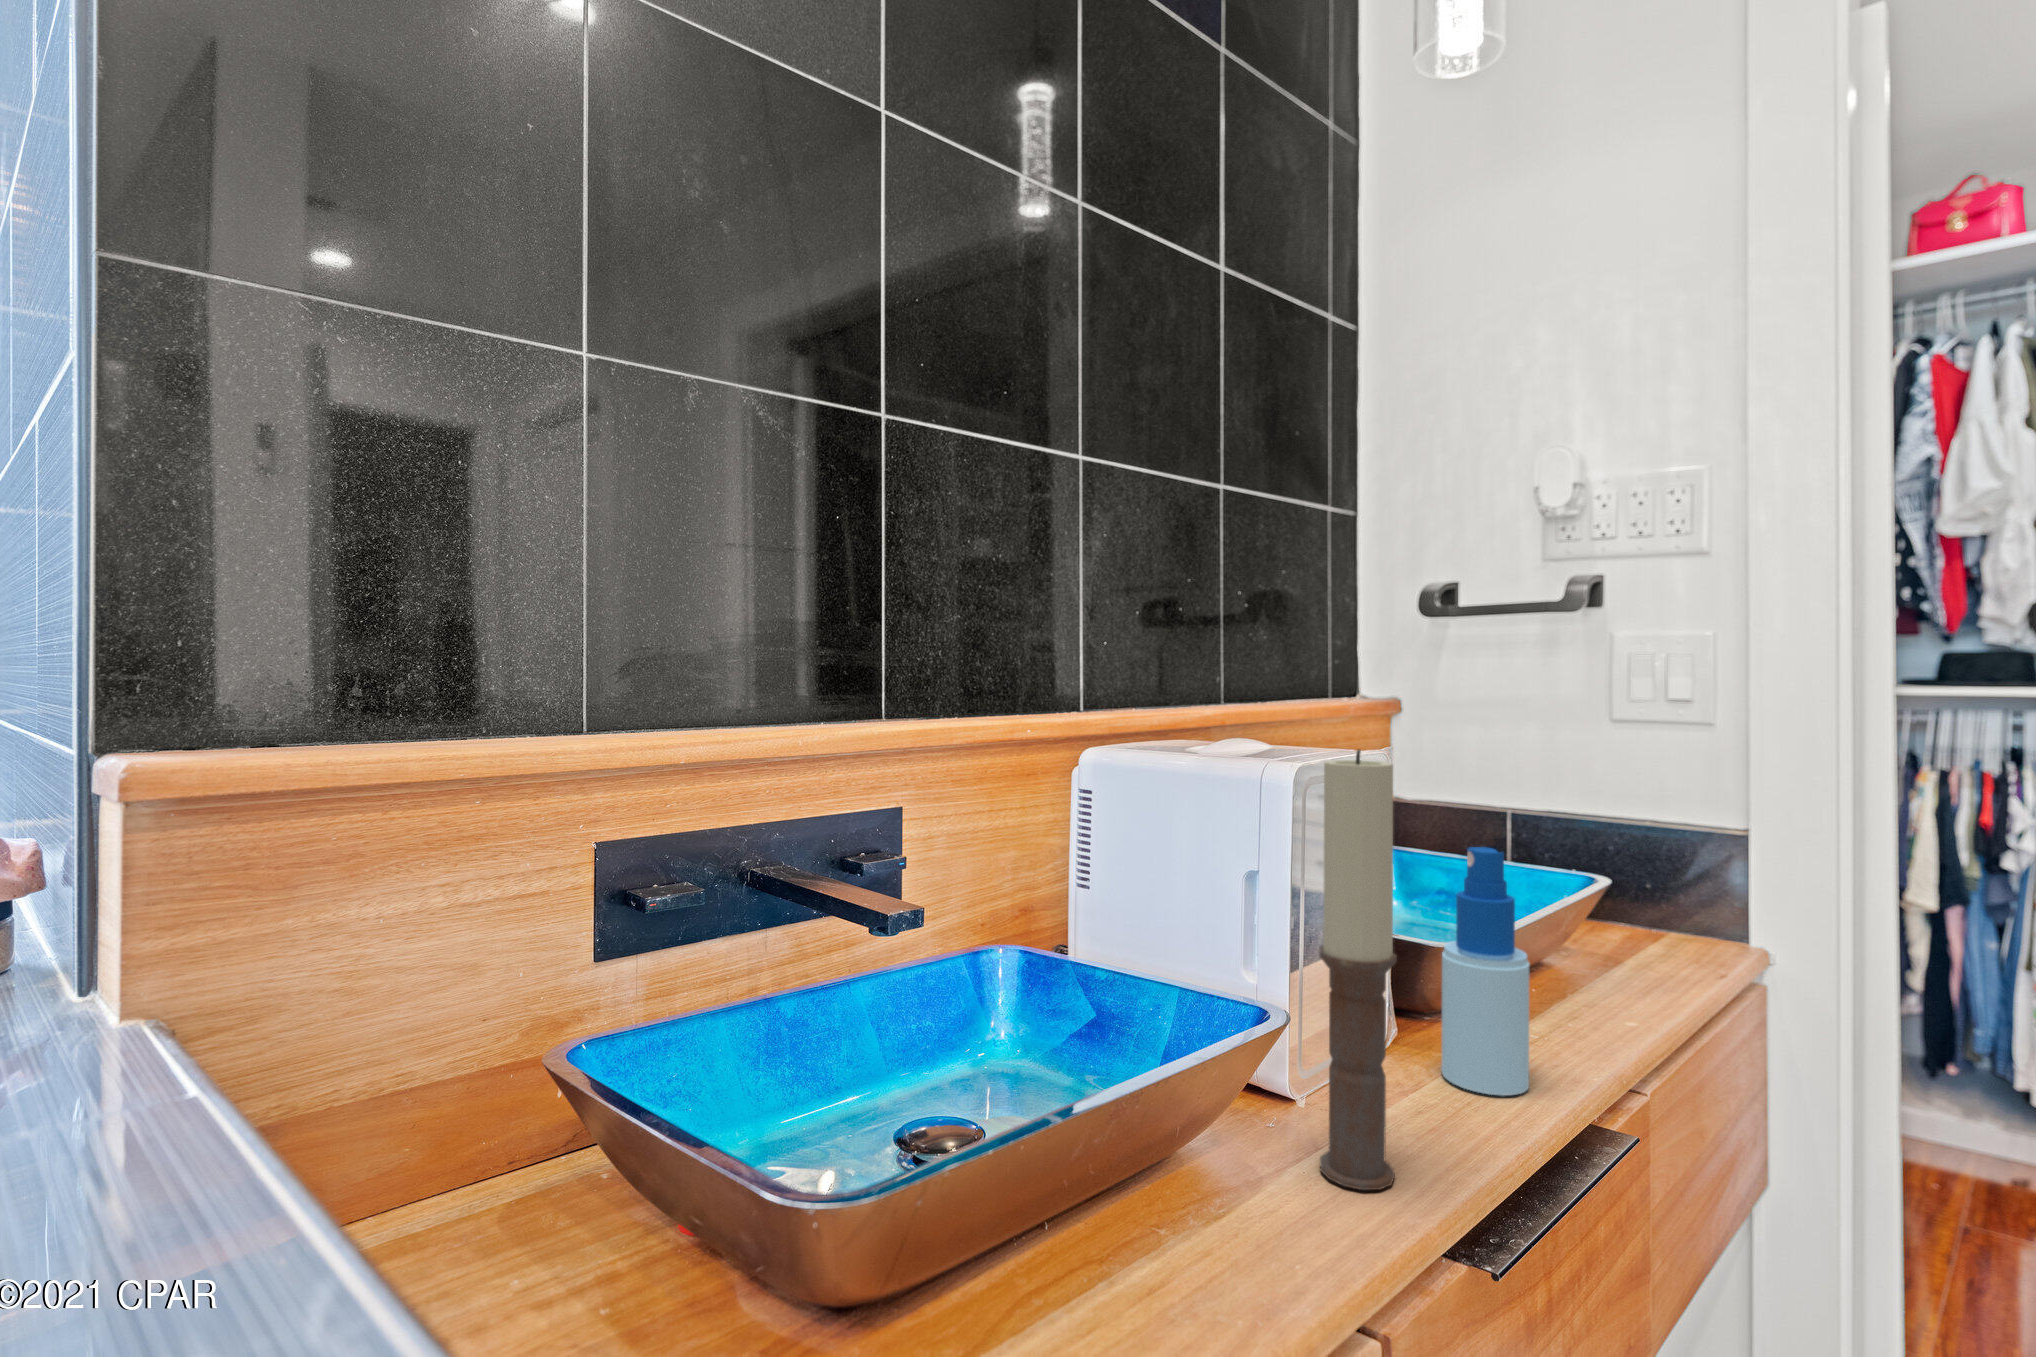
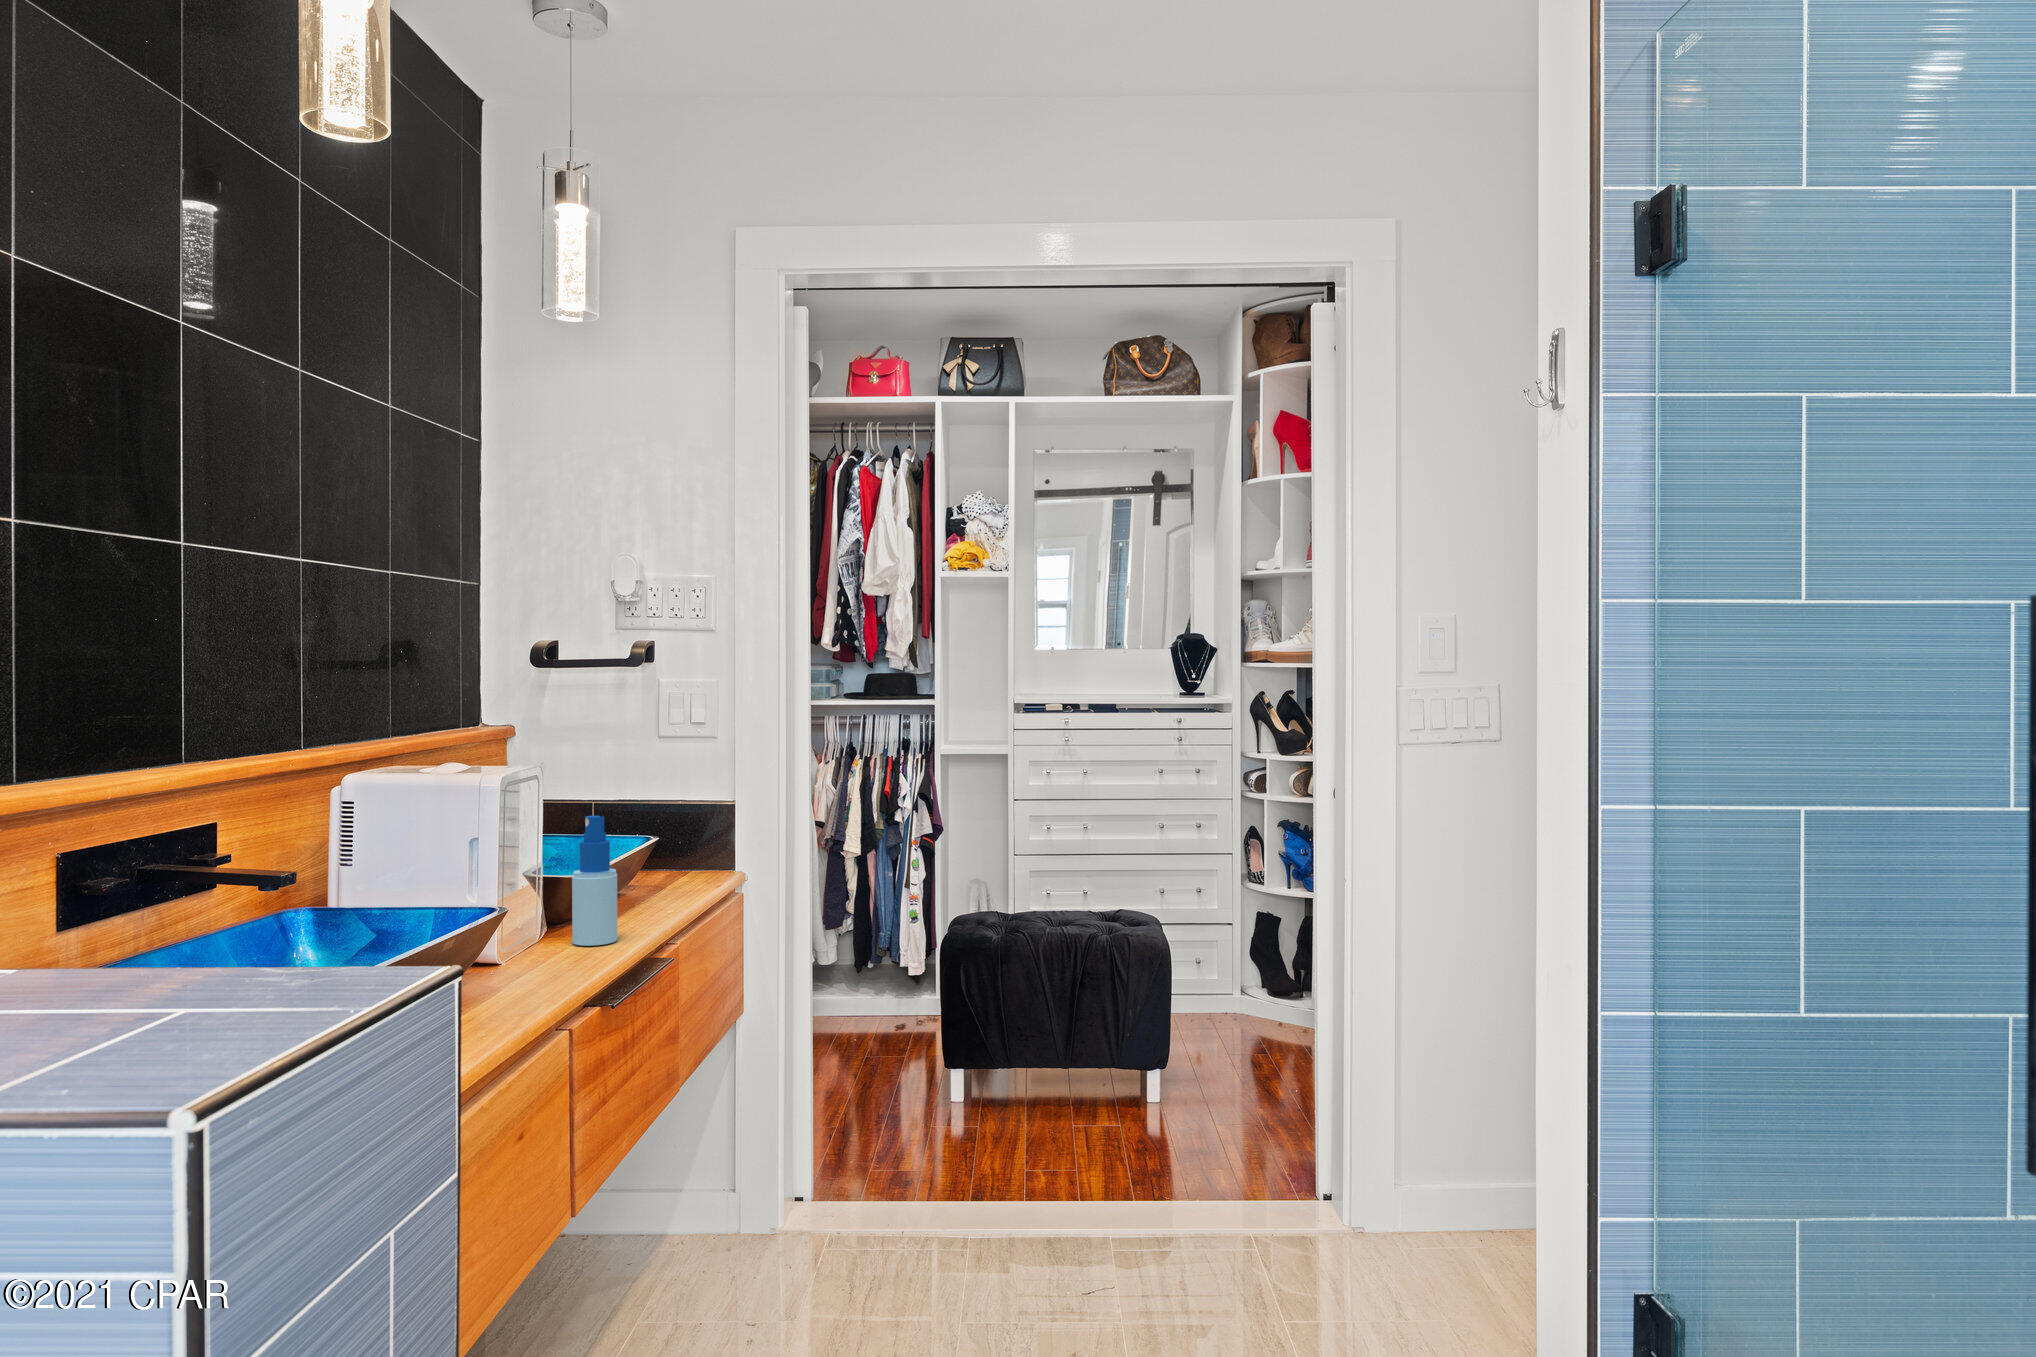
candle: present [1319,750,1397,1190] -> none [522,766,560,981]

